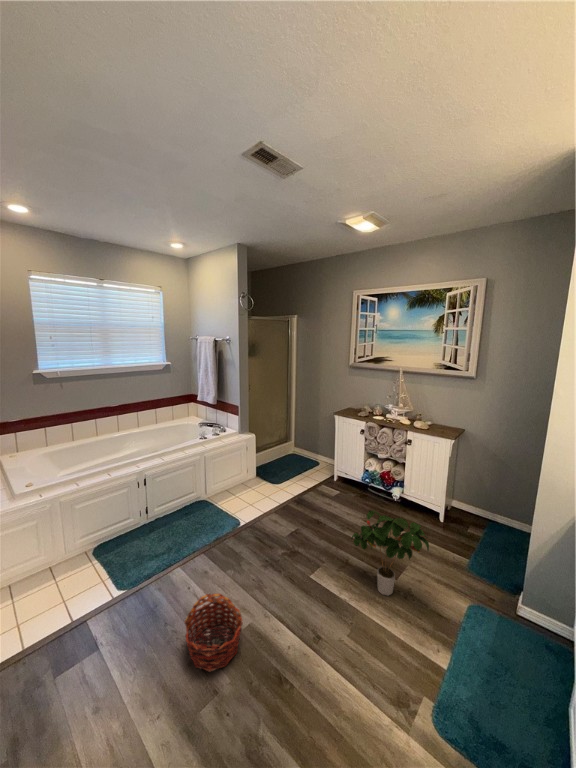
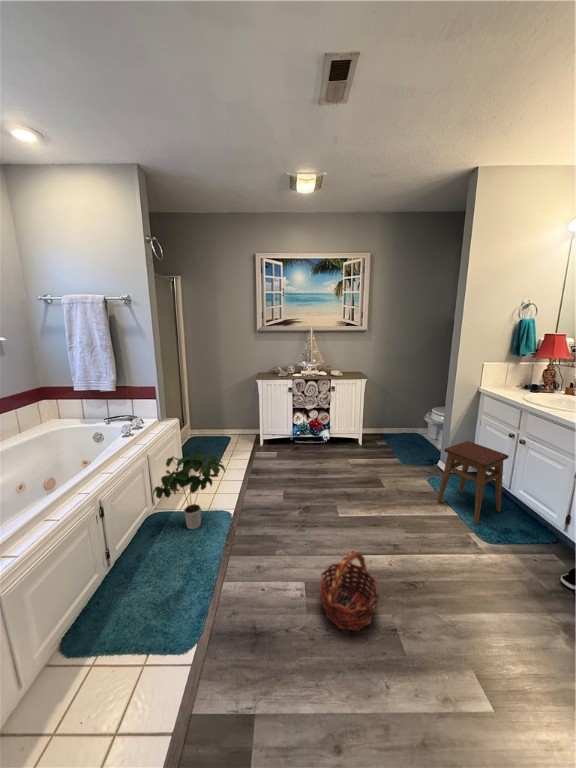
potted plant: present [351,510,429,595] -> present [153,454,225,529]
stool: none [449,566,563,726] -> present [437,441,509,524]

